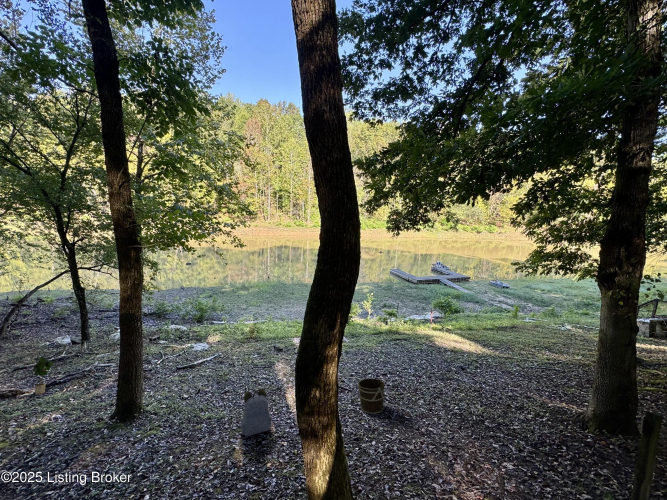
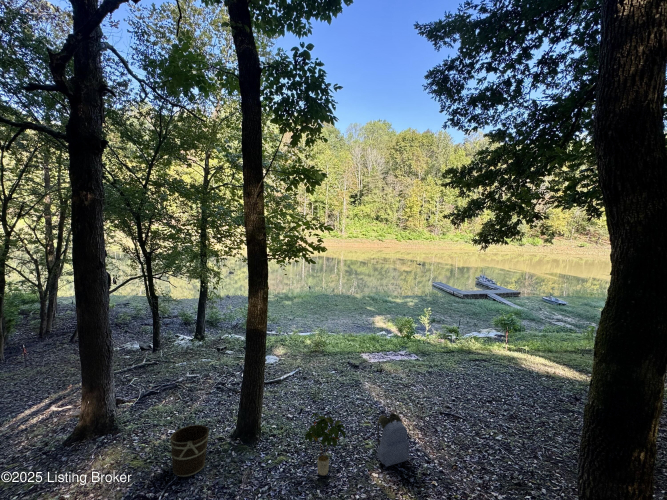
potted plant: present [33,357,53,395] -> present [304,413,346,475]
bucket: present [358,379,385,414] -> present [169,425,209,476]

